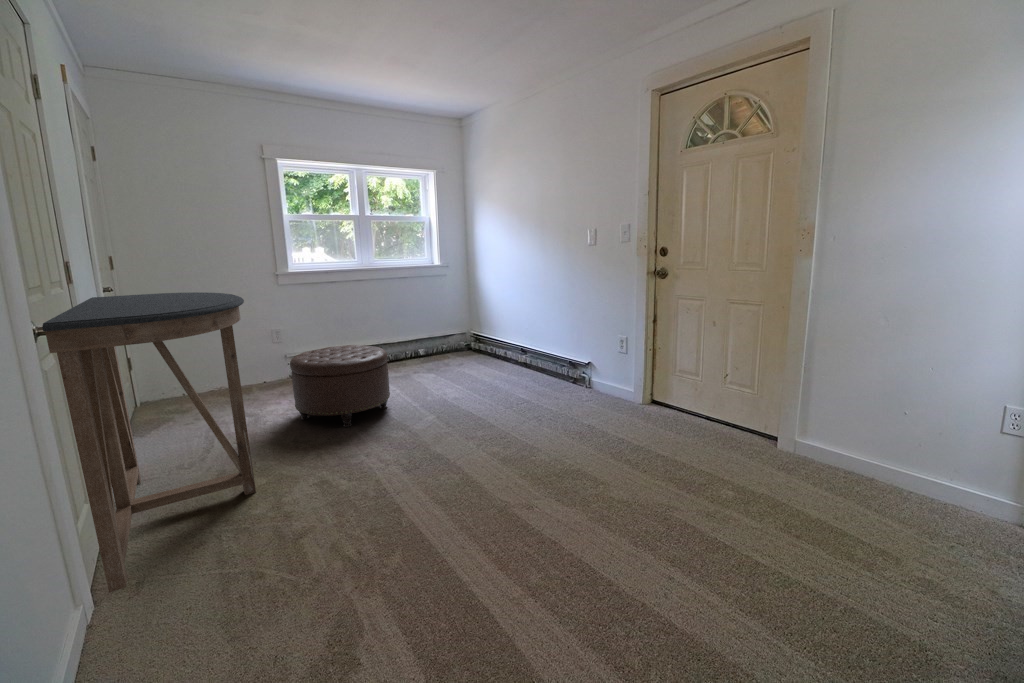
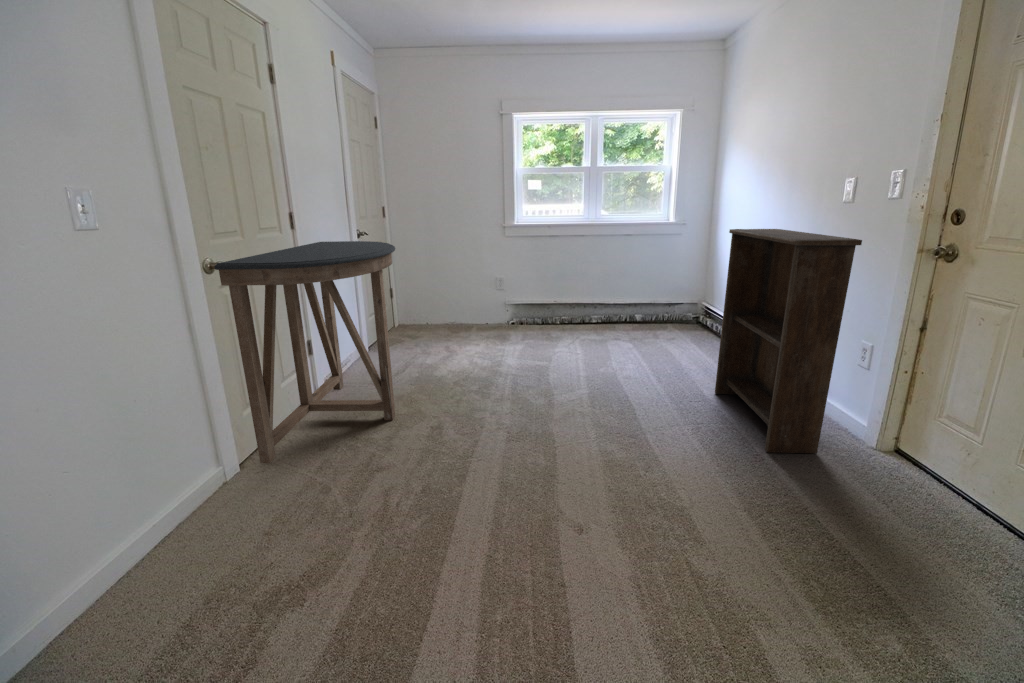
bookshelf: none [523,264,626,422] -> present [715,229,862,453]
ottoman: present [290,345,390,427] -> none [470,302,560,382]

